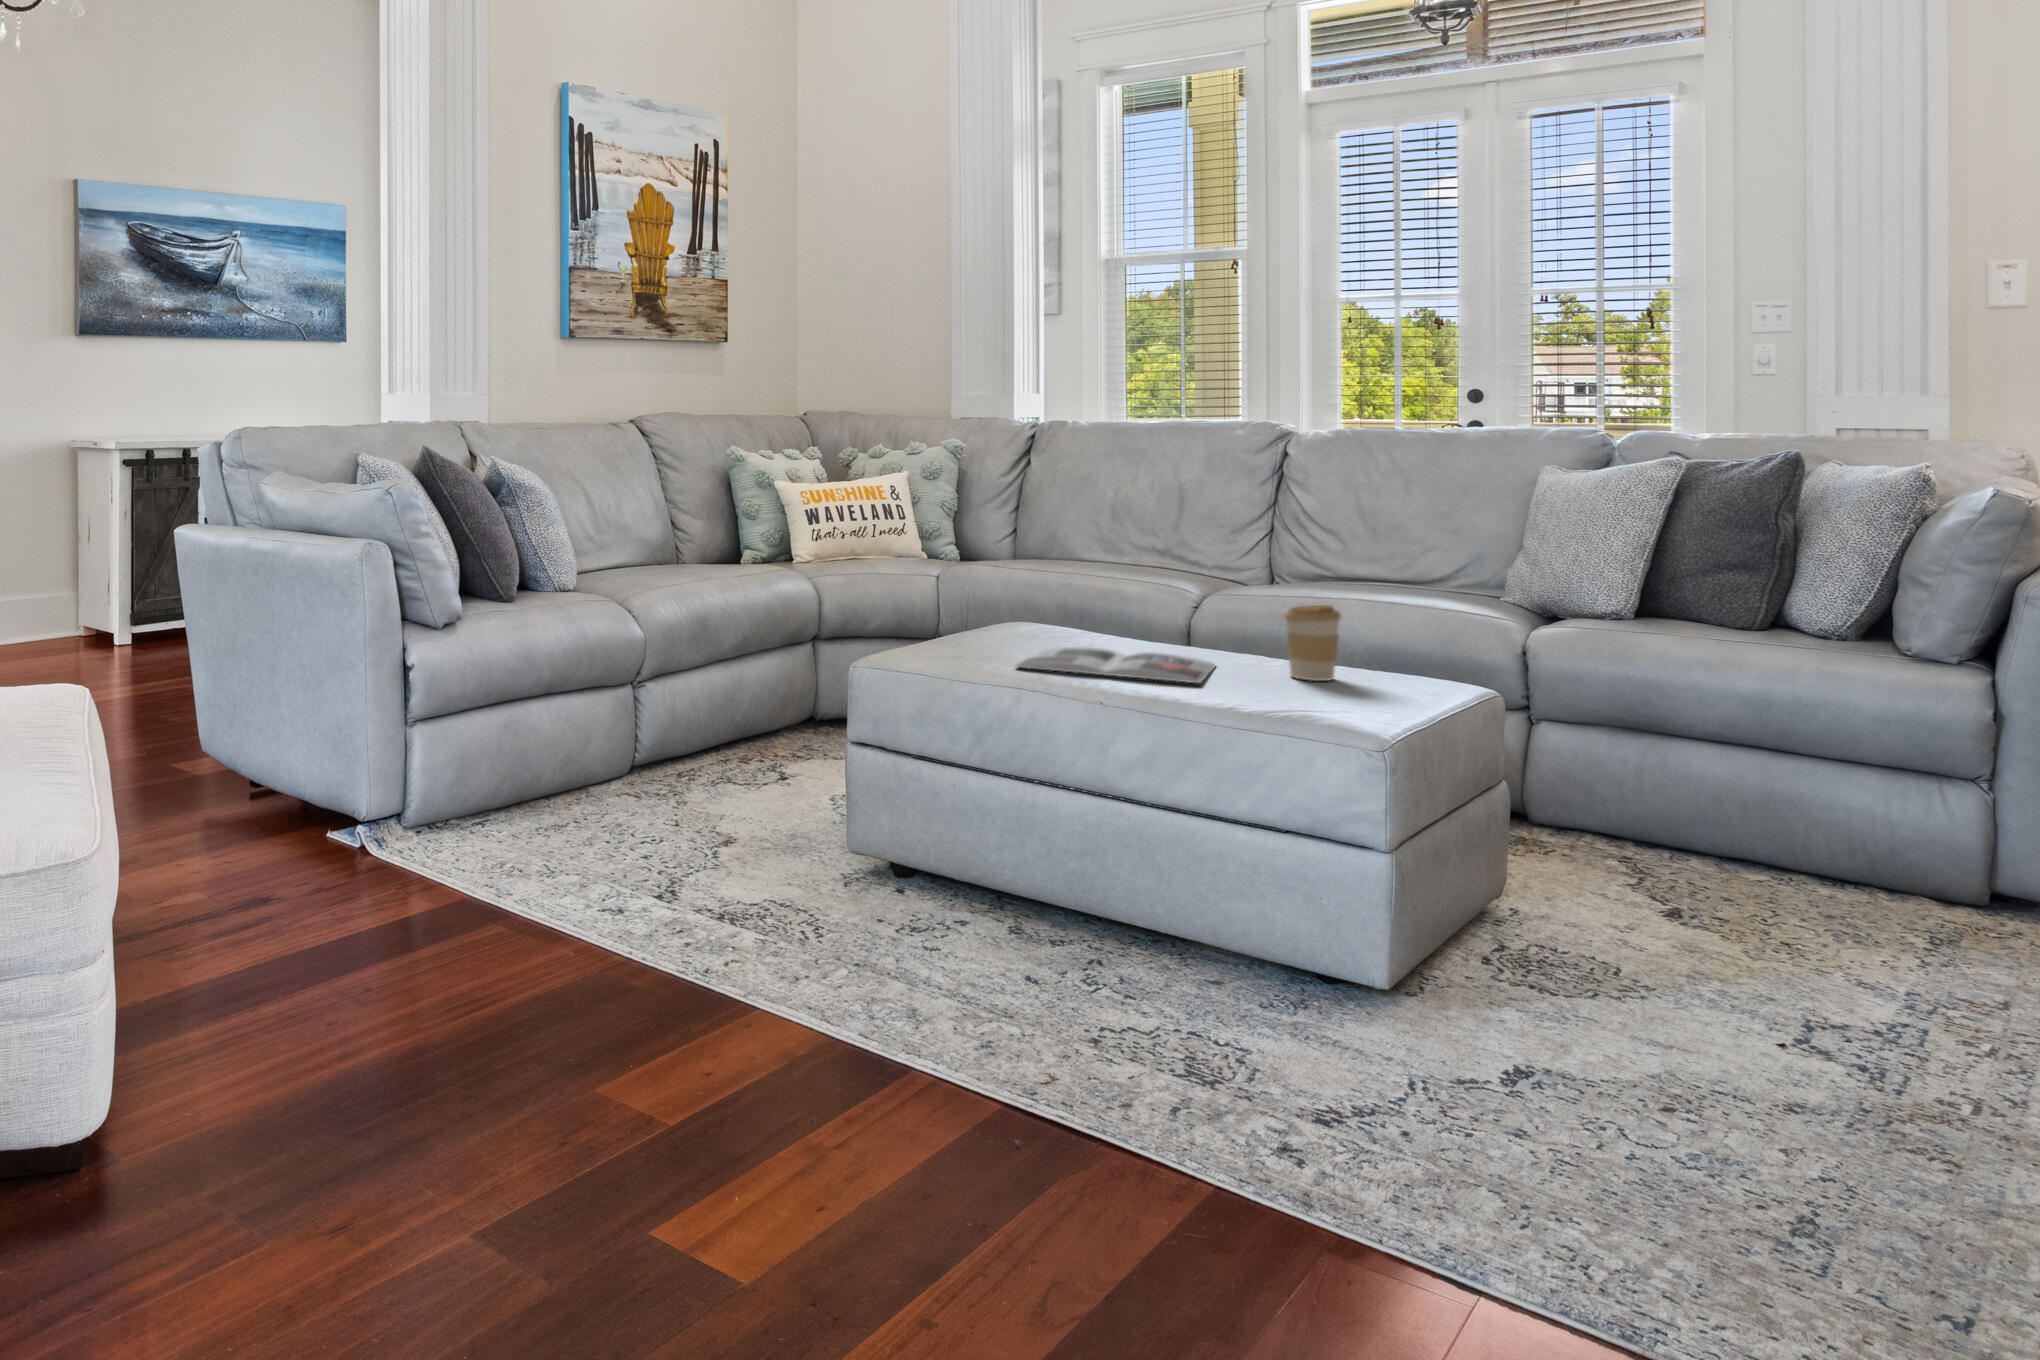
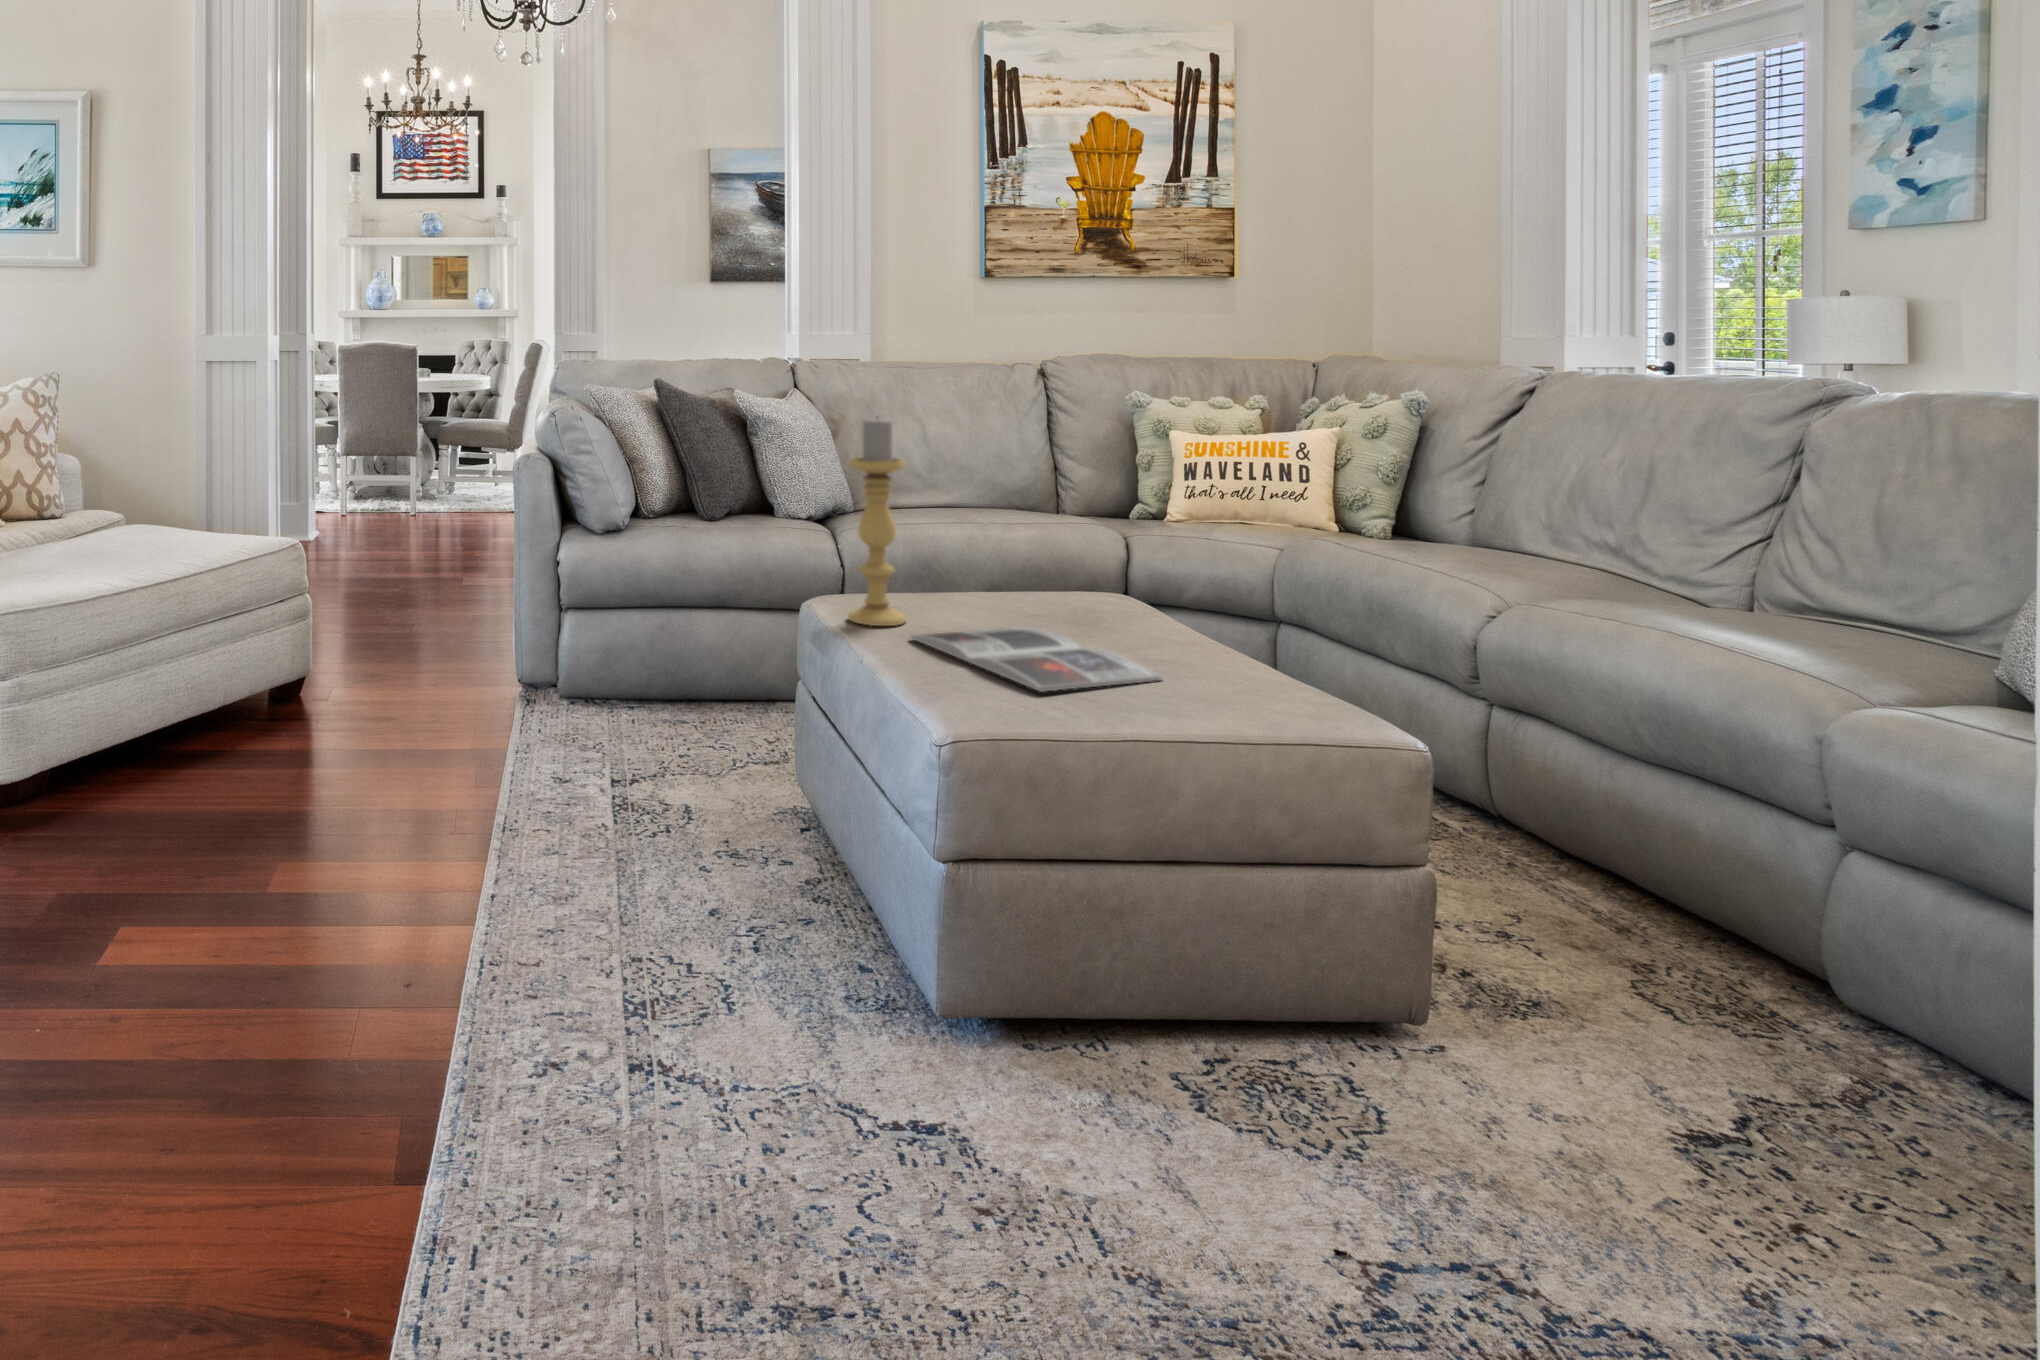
candle holder: none [923,477,975,664] -> present [848,420,906,626]
coffee cup: present [1283,605,1341,681] -> none [1196,615,1281,725]

